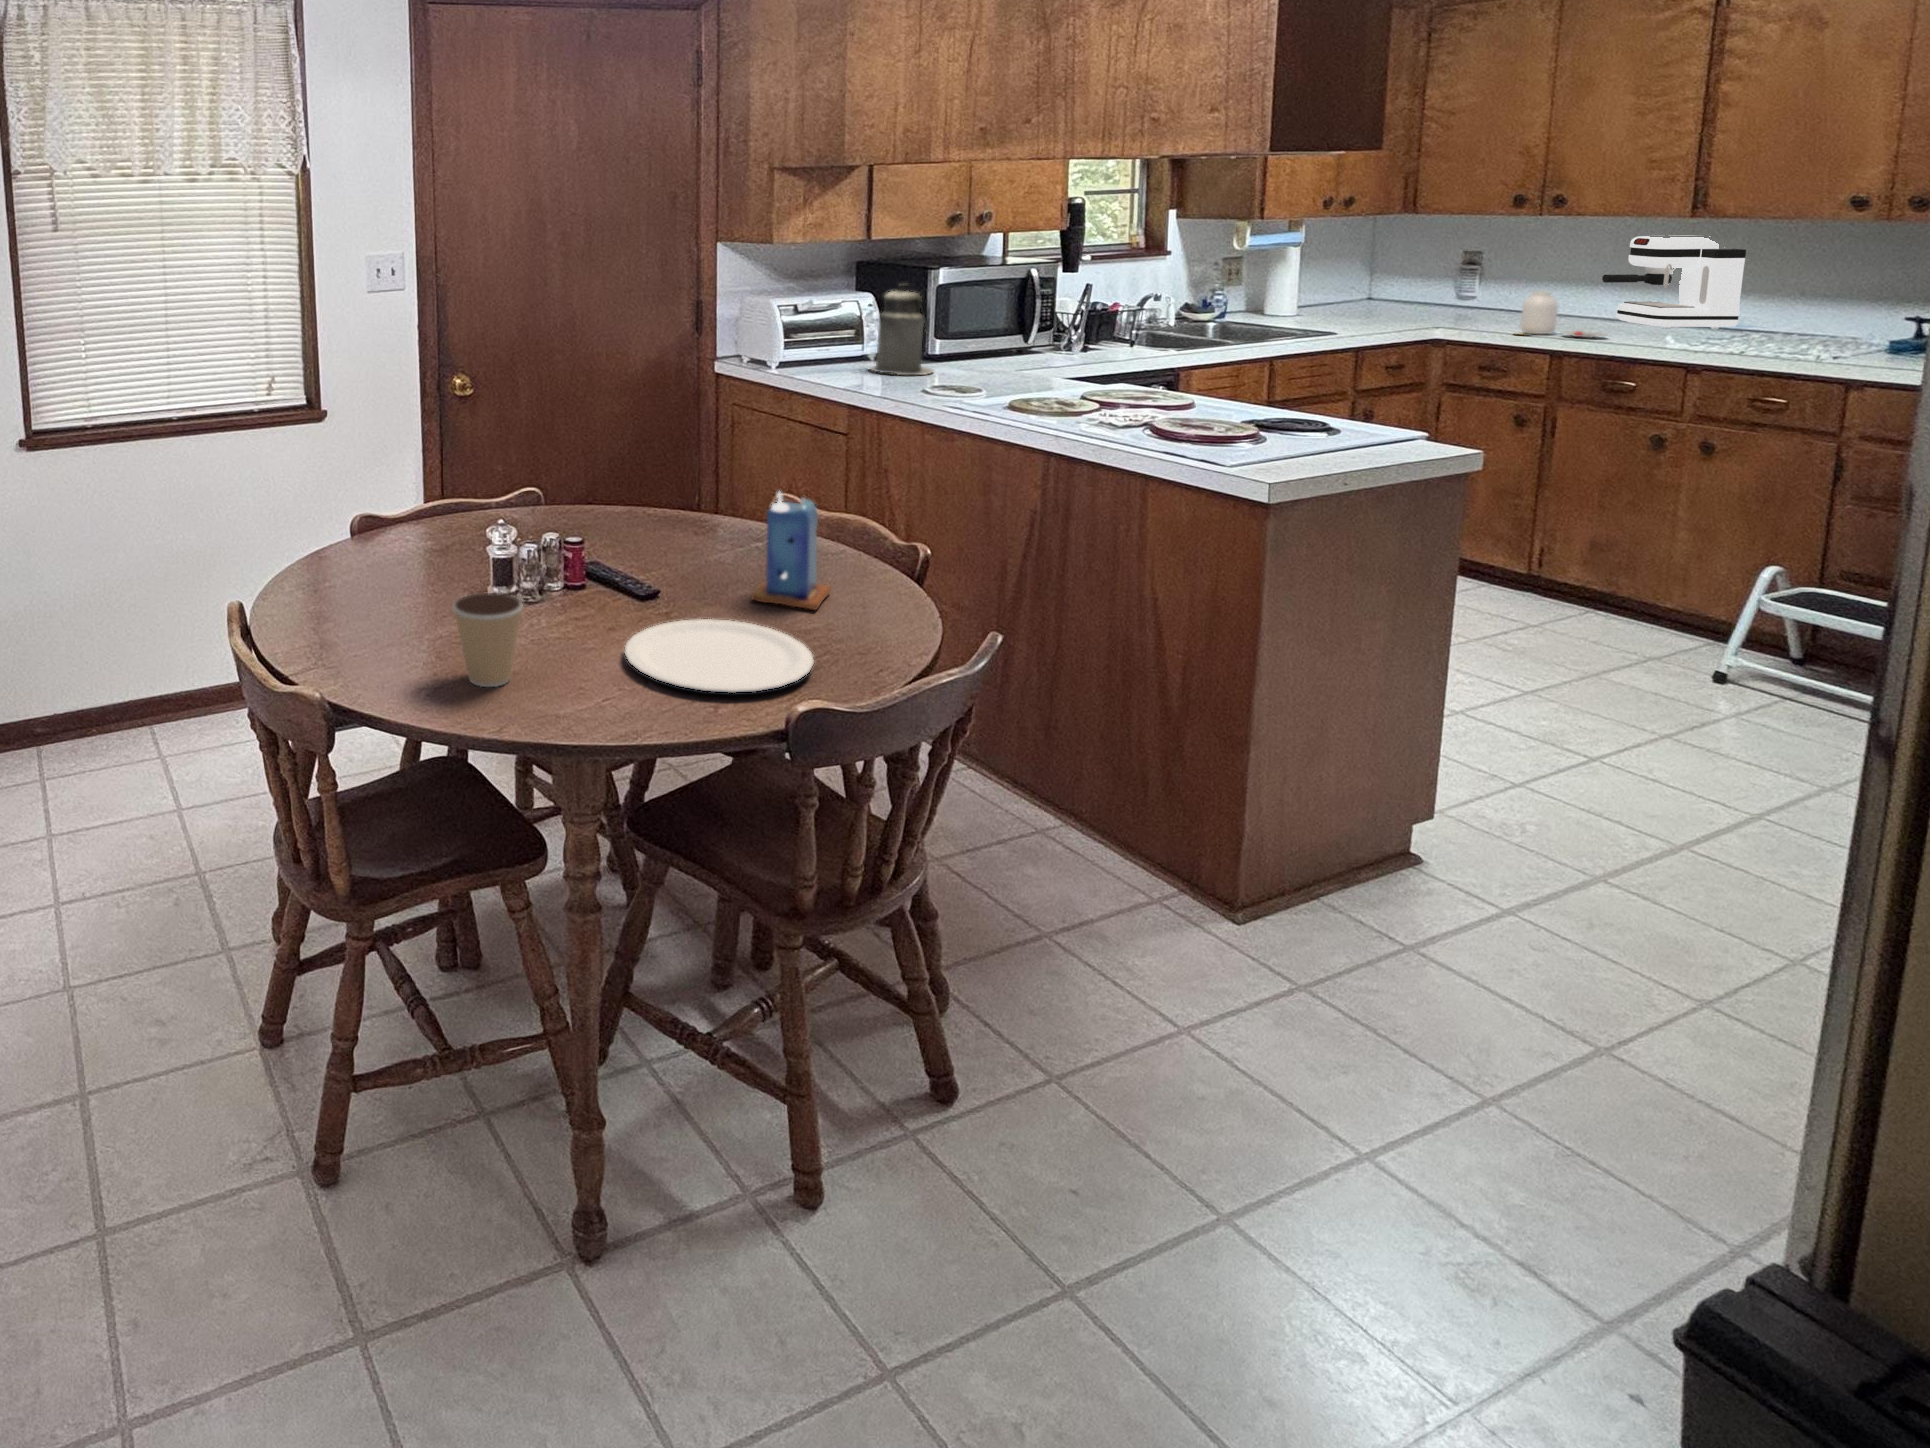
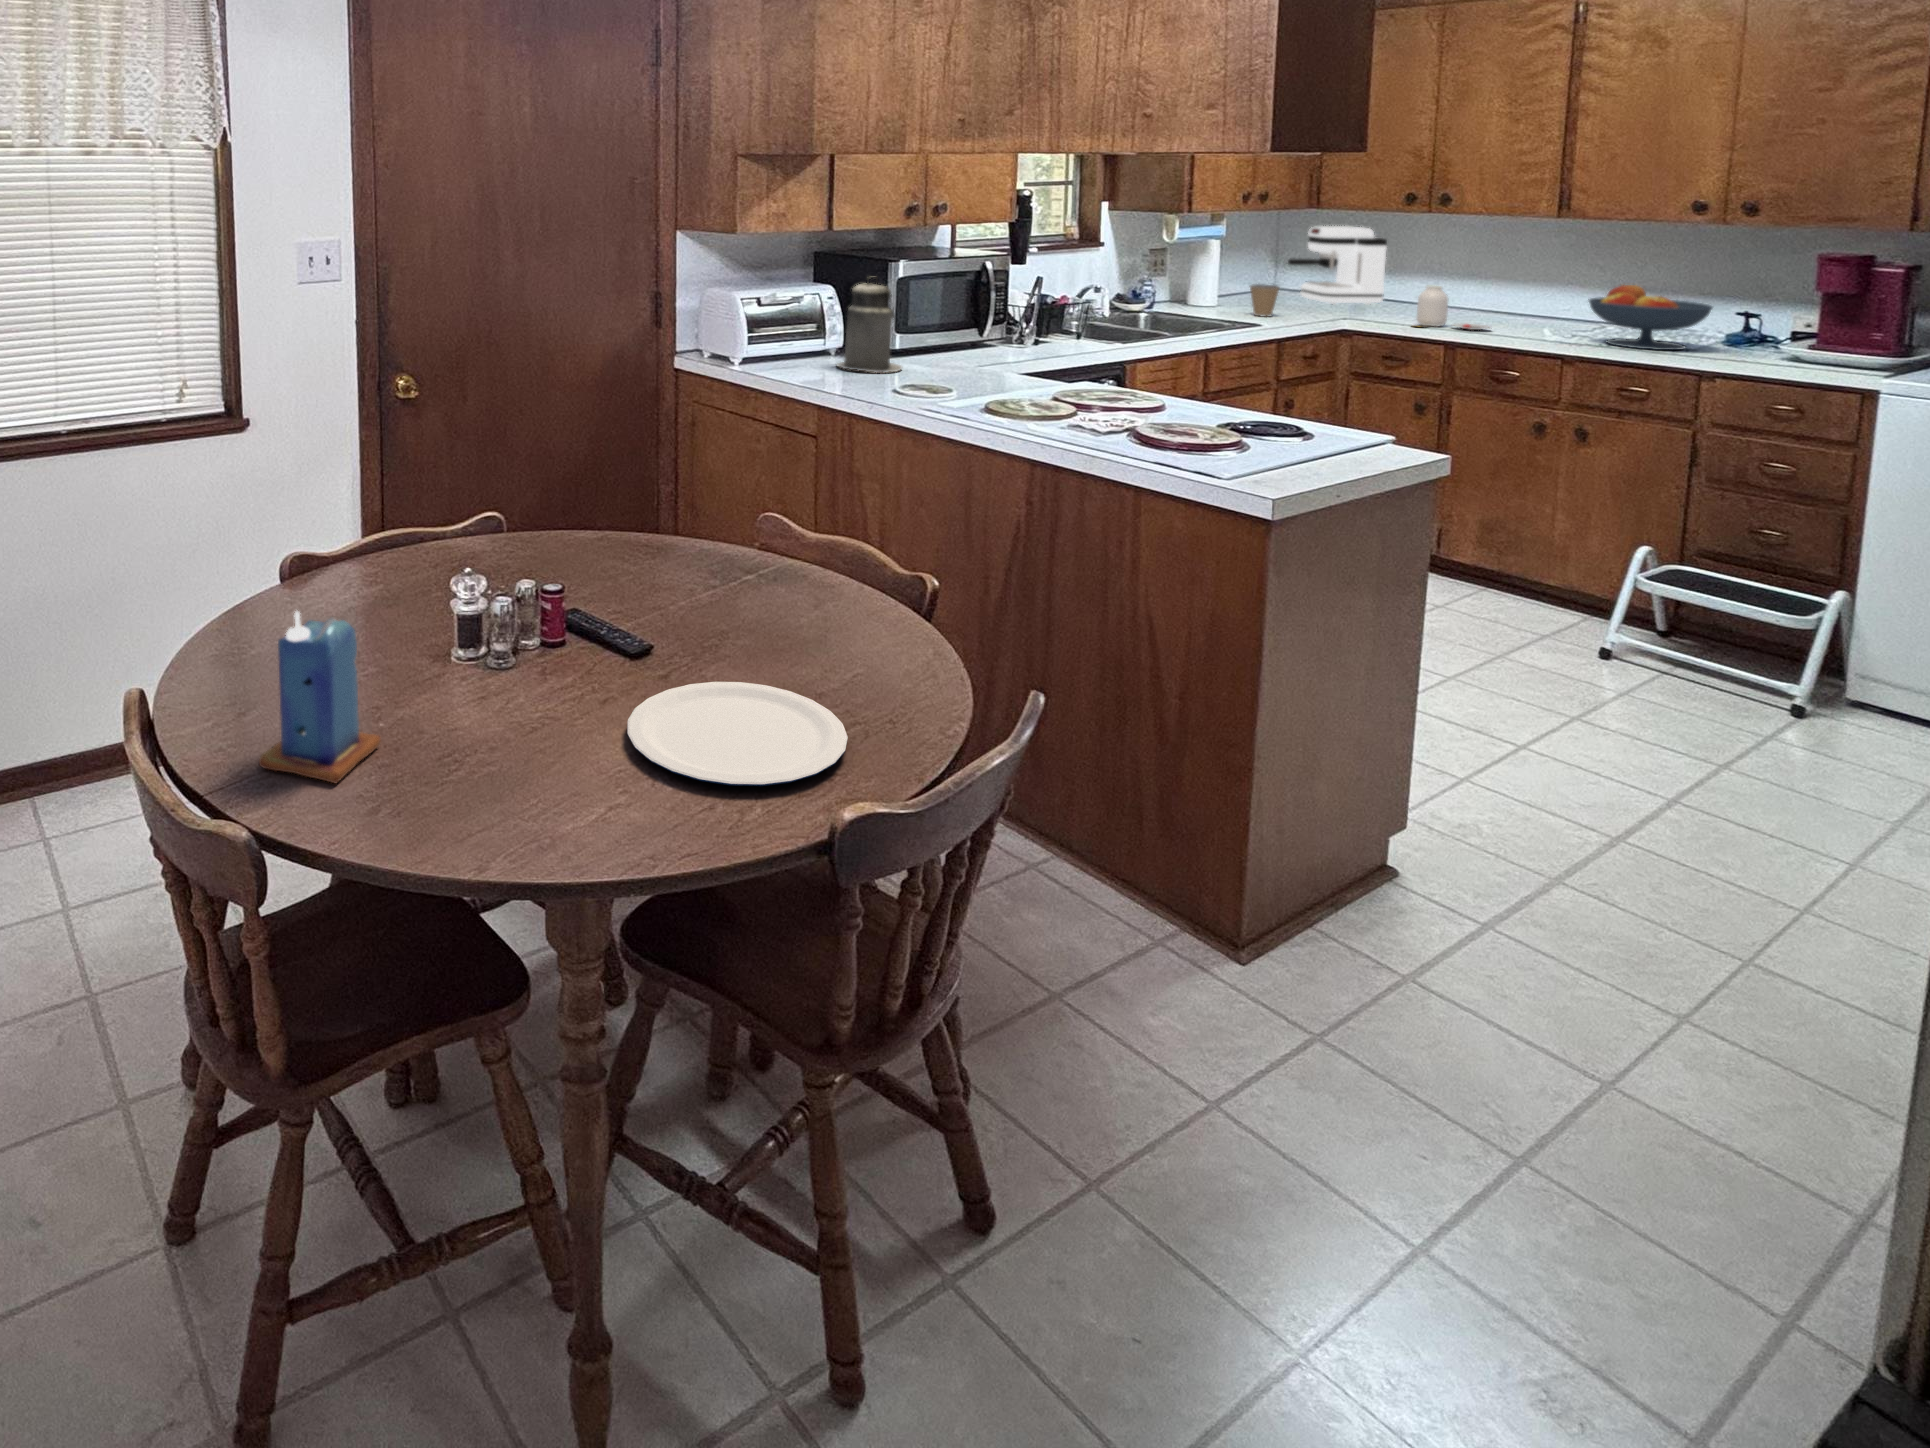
coffee maker: present [1602,236,1746,329] -> present [1288,226,1387,305]
fruit bowl: none [1720,286,1874,357] -> present [1588,285,1713,350]
candle: present [752,492,831,610] -> present [259,611,381,783]
coffee cup: present [453,593,523,687] -> present [1250,284,1279,317]

